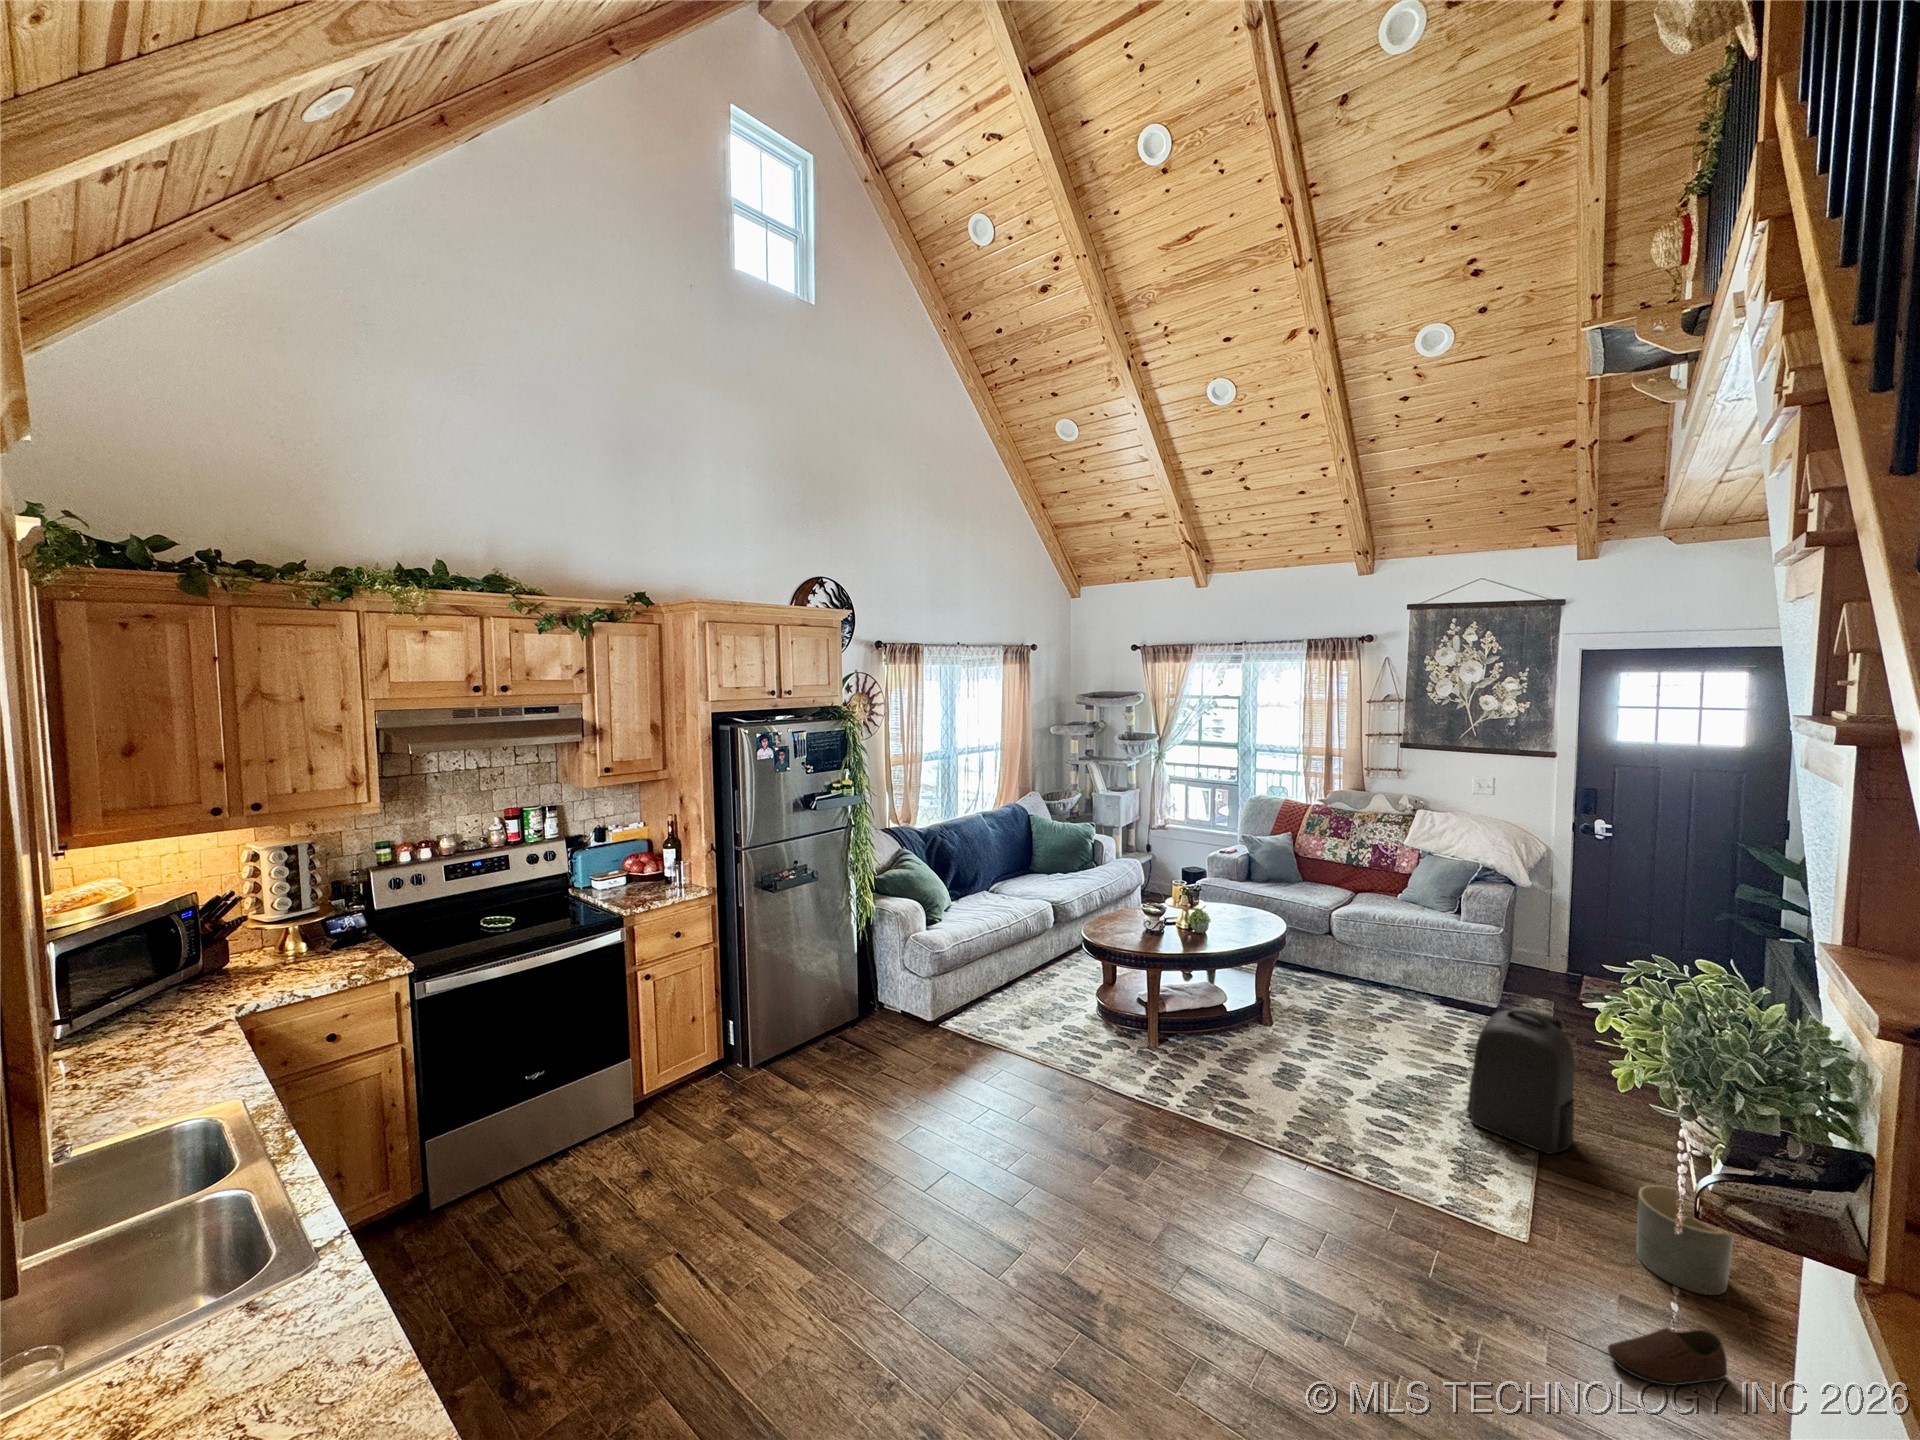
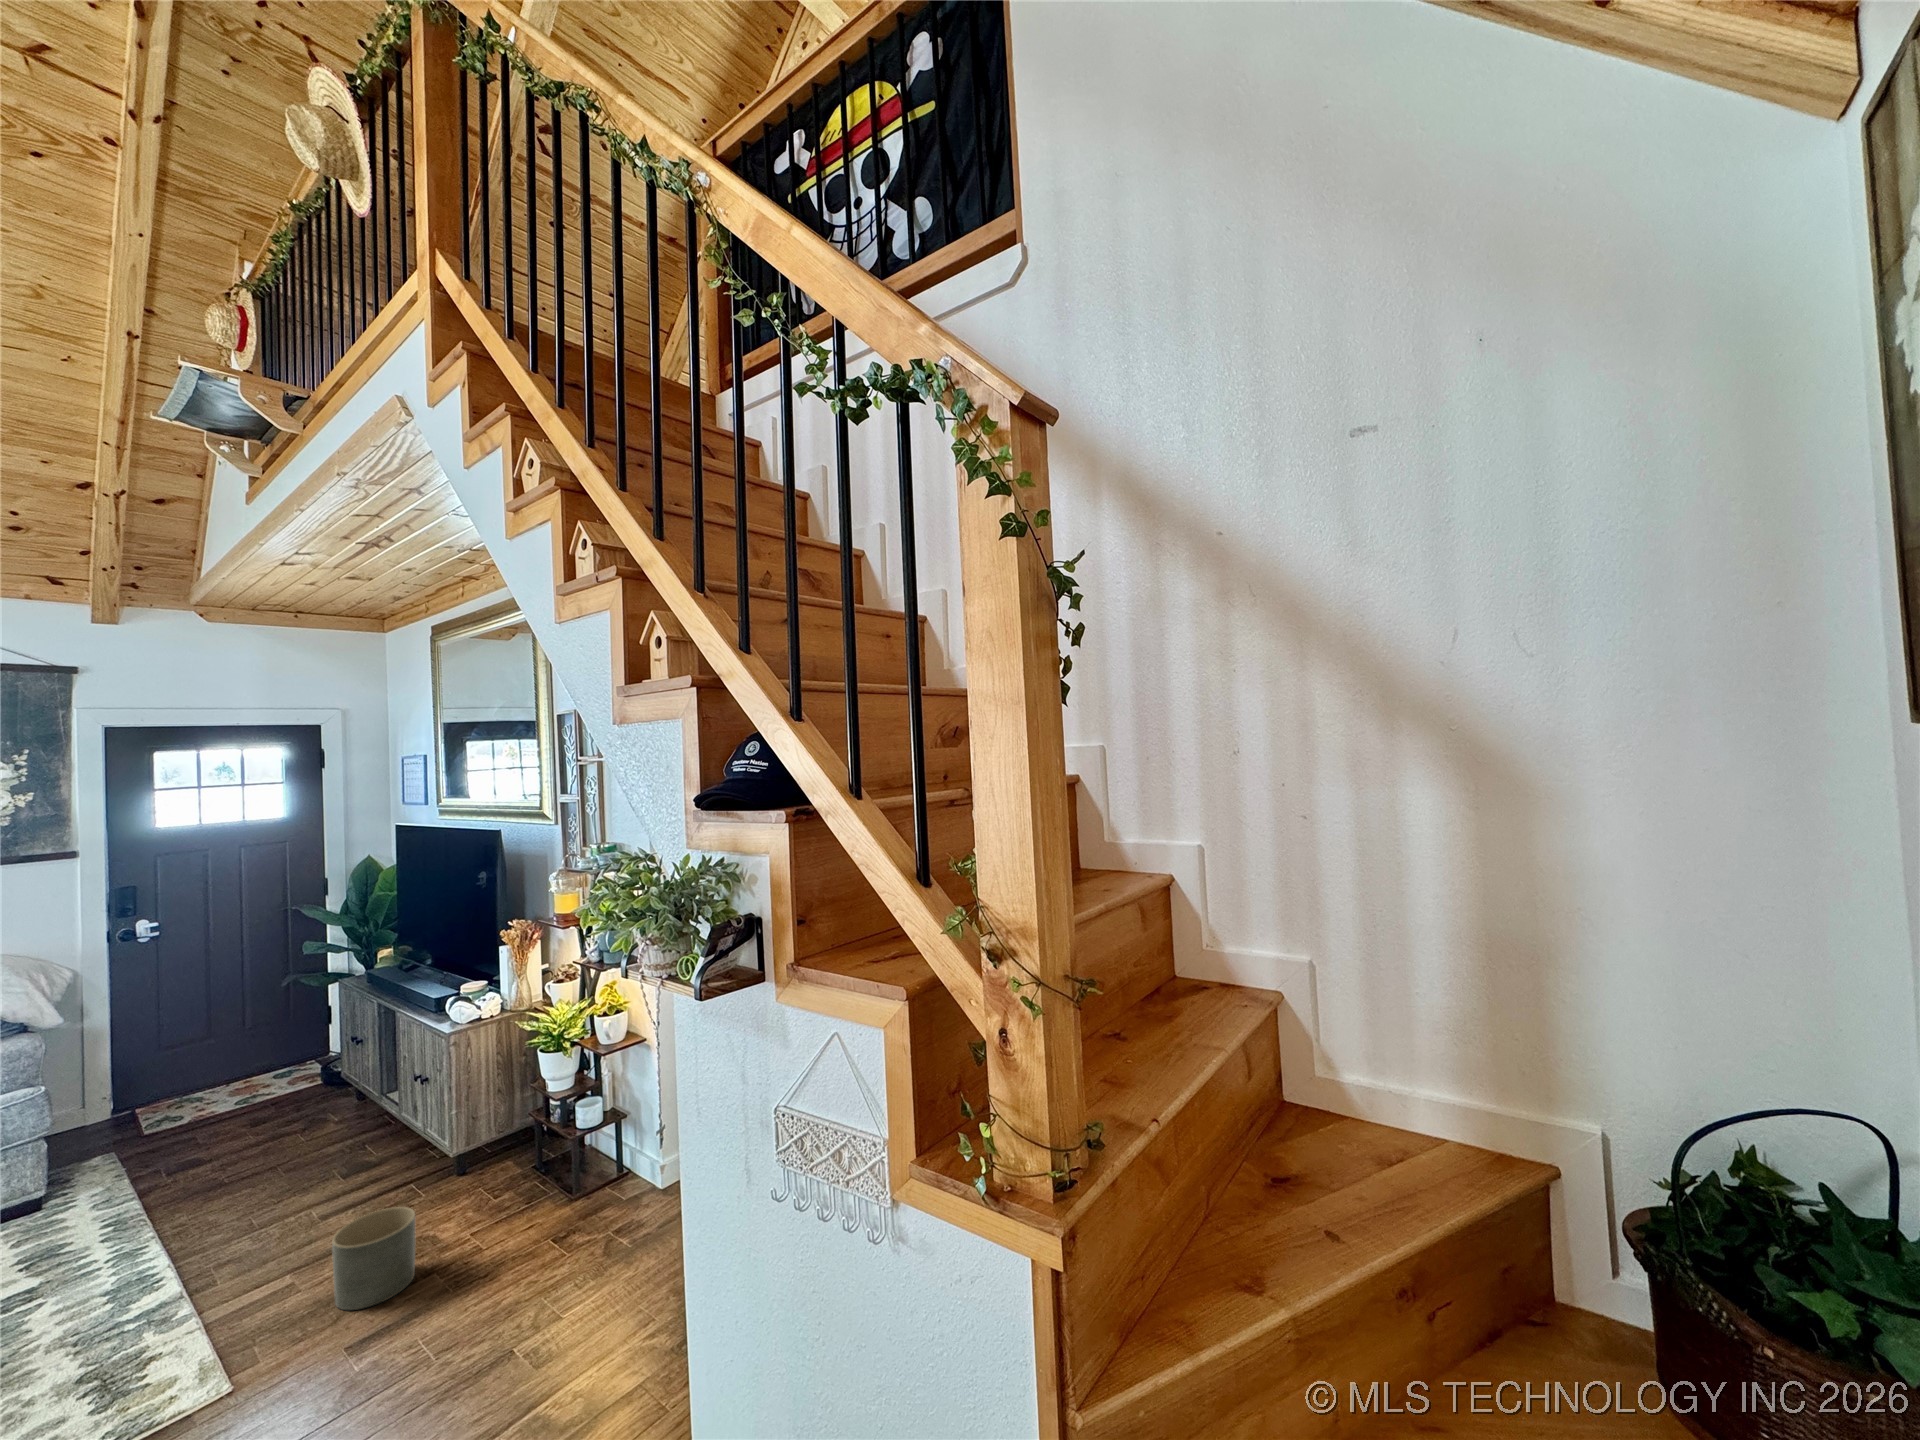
backpack: present [1467,1006,1575,1154] -> none [70,1136,224,1336]
shoe: present [1608,1328,1727,1386] -> none [364,1302,451,1403]

